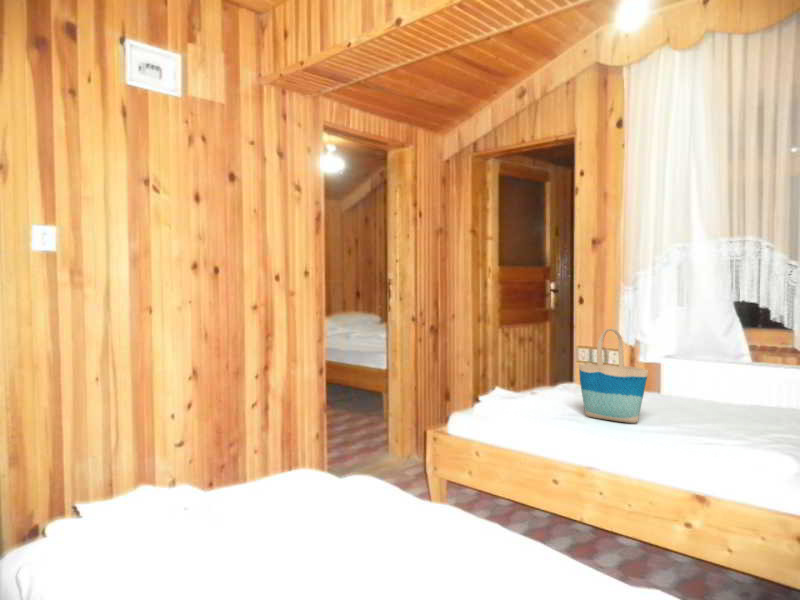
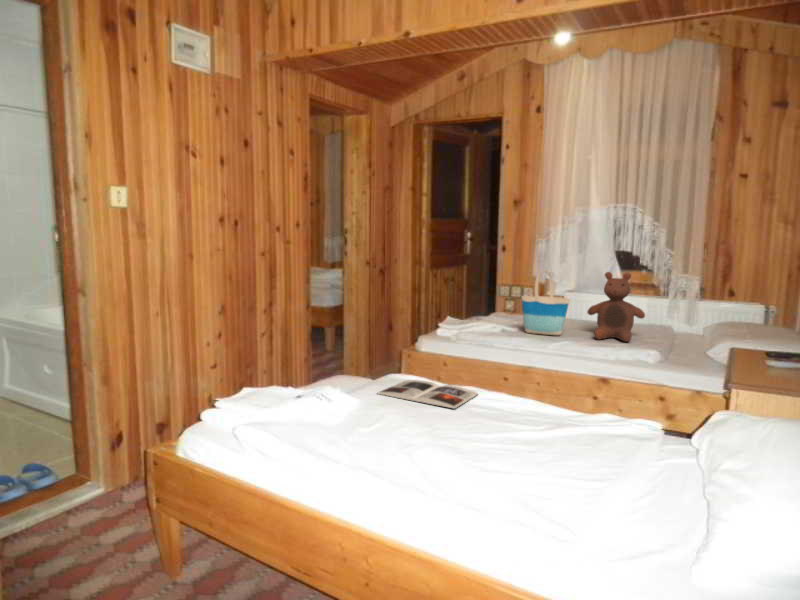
stuffed bear: none [680,331,772,439] -> present [587,272,645,342]
magazine: none [293,492,448,561] -> present [378,380,478,408]

